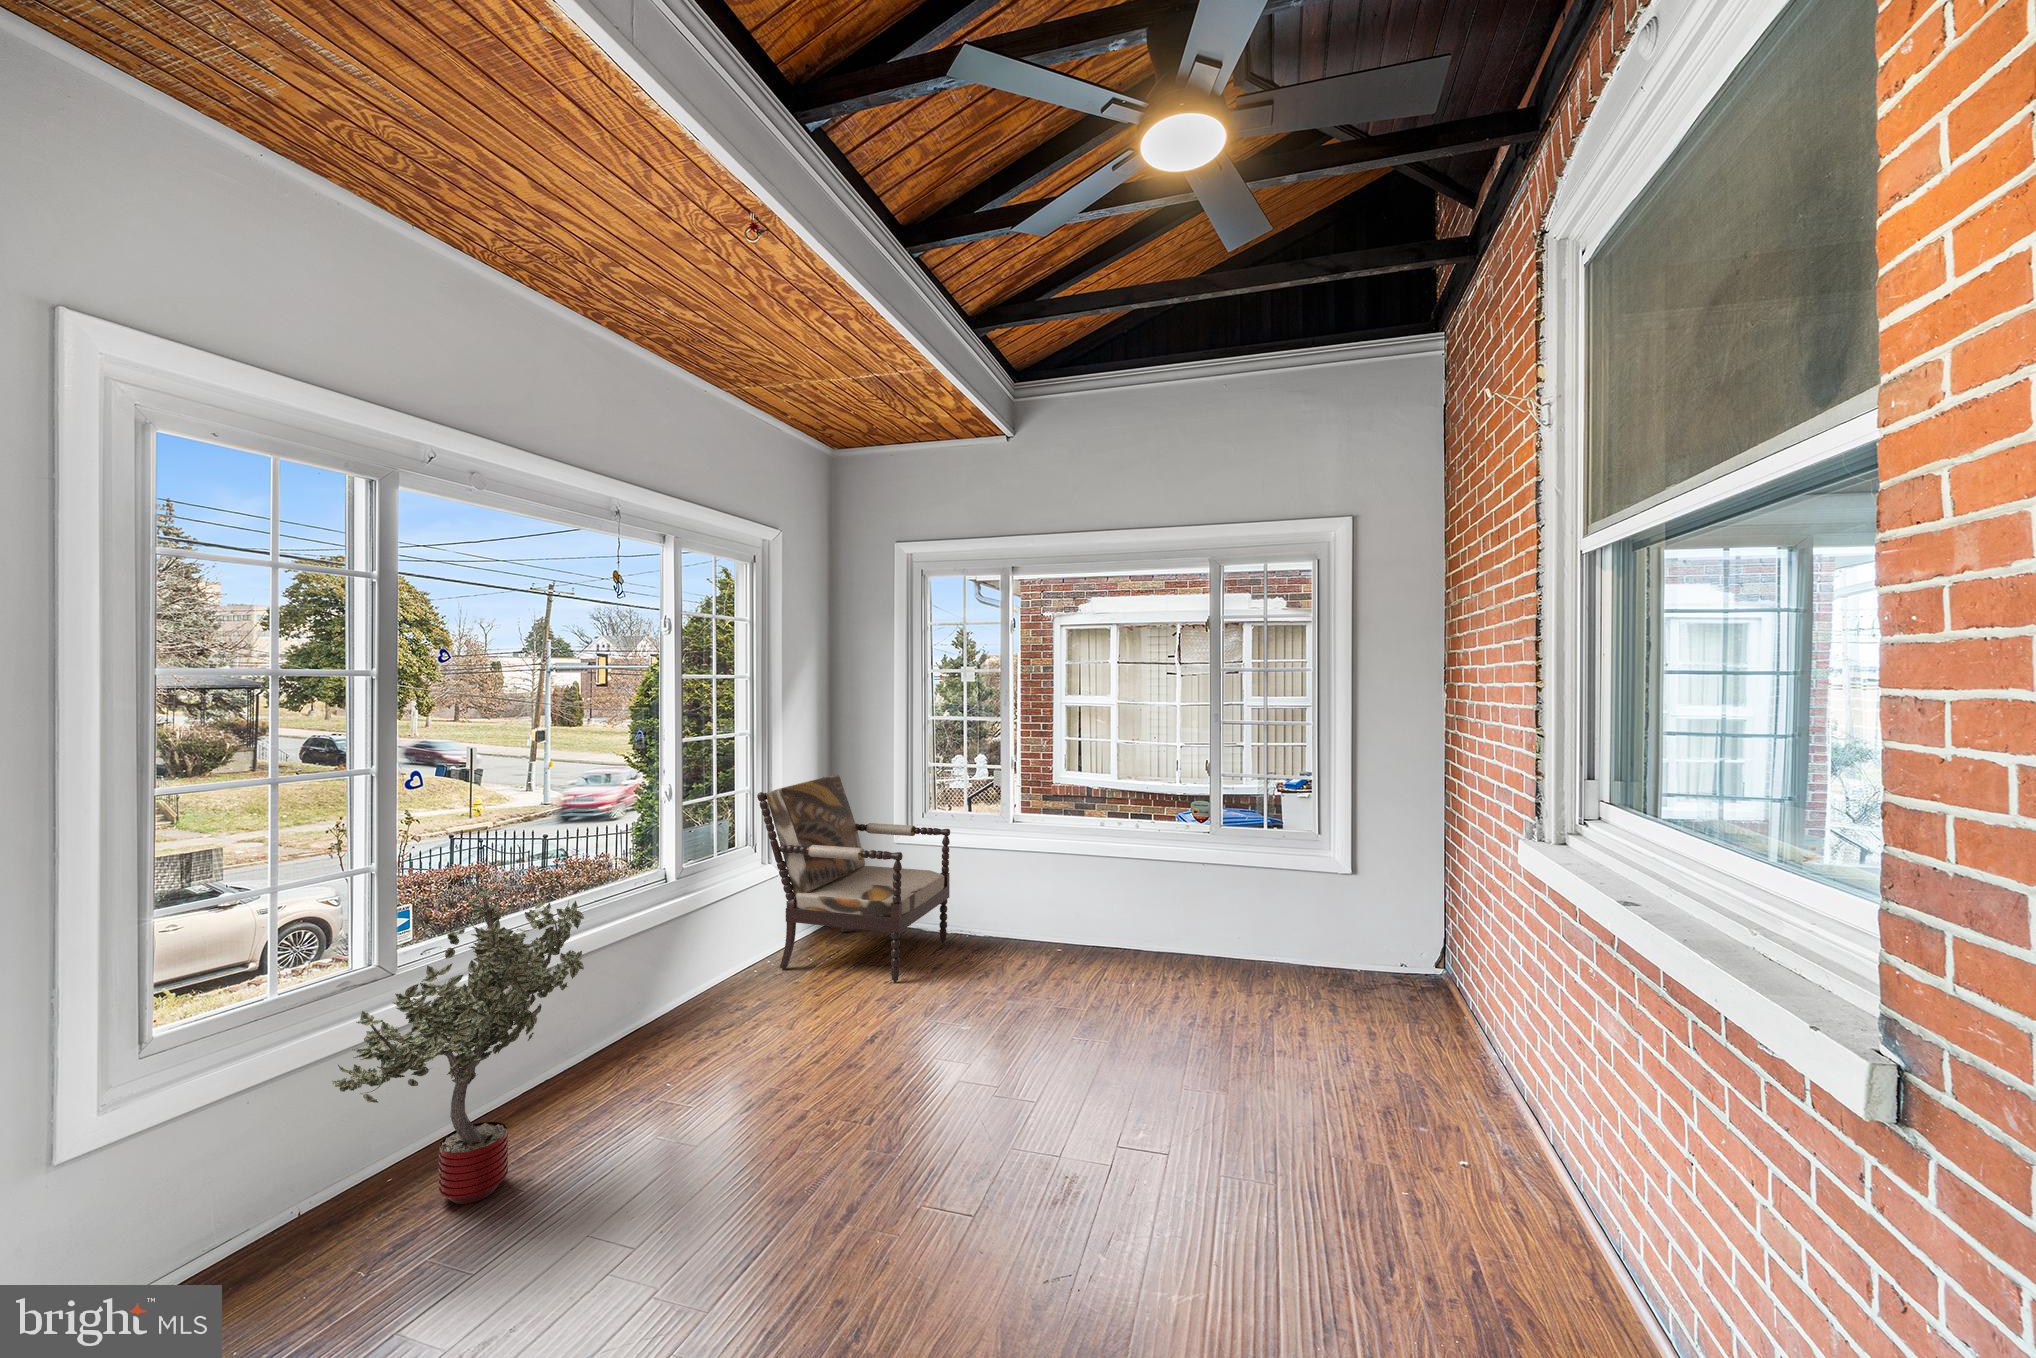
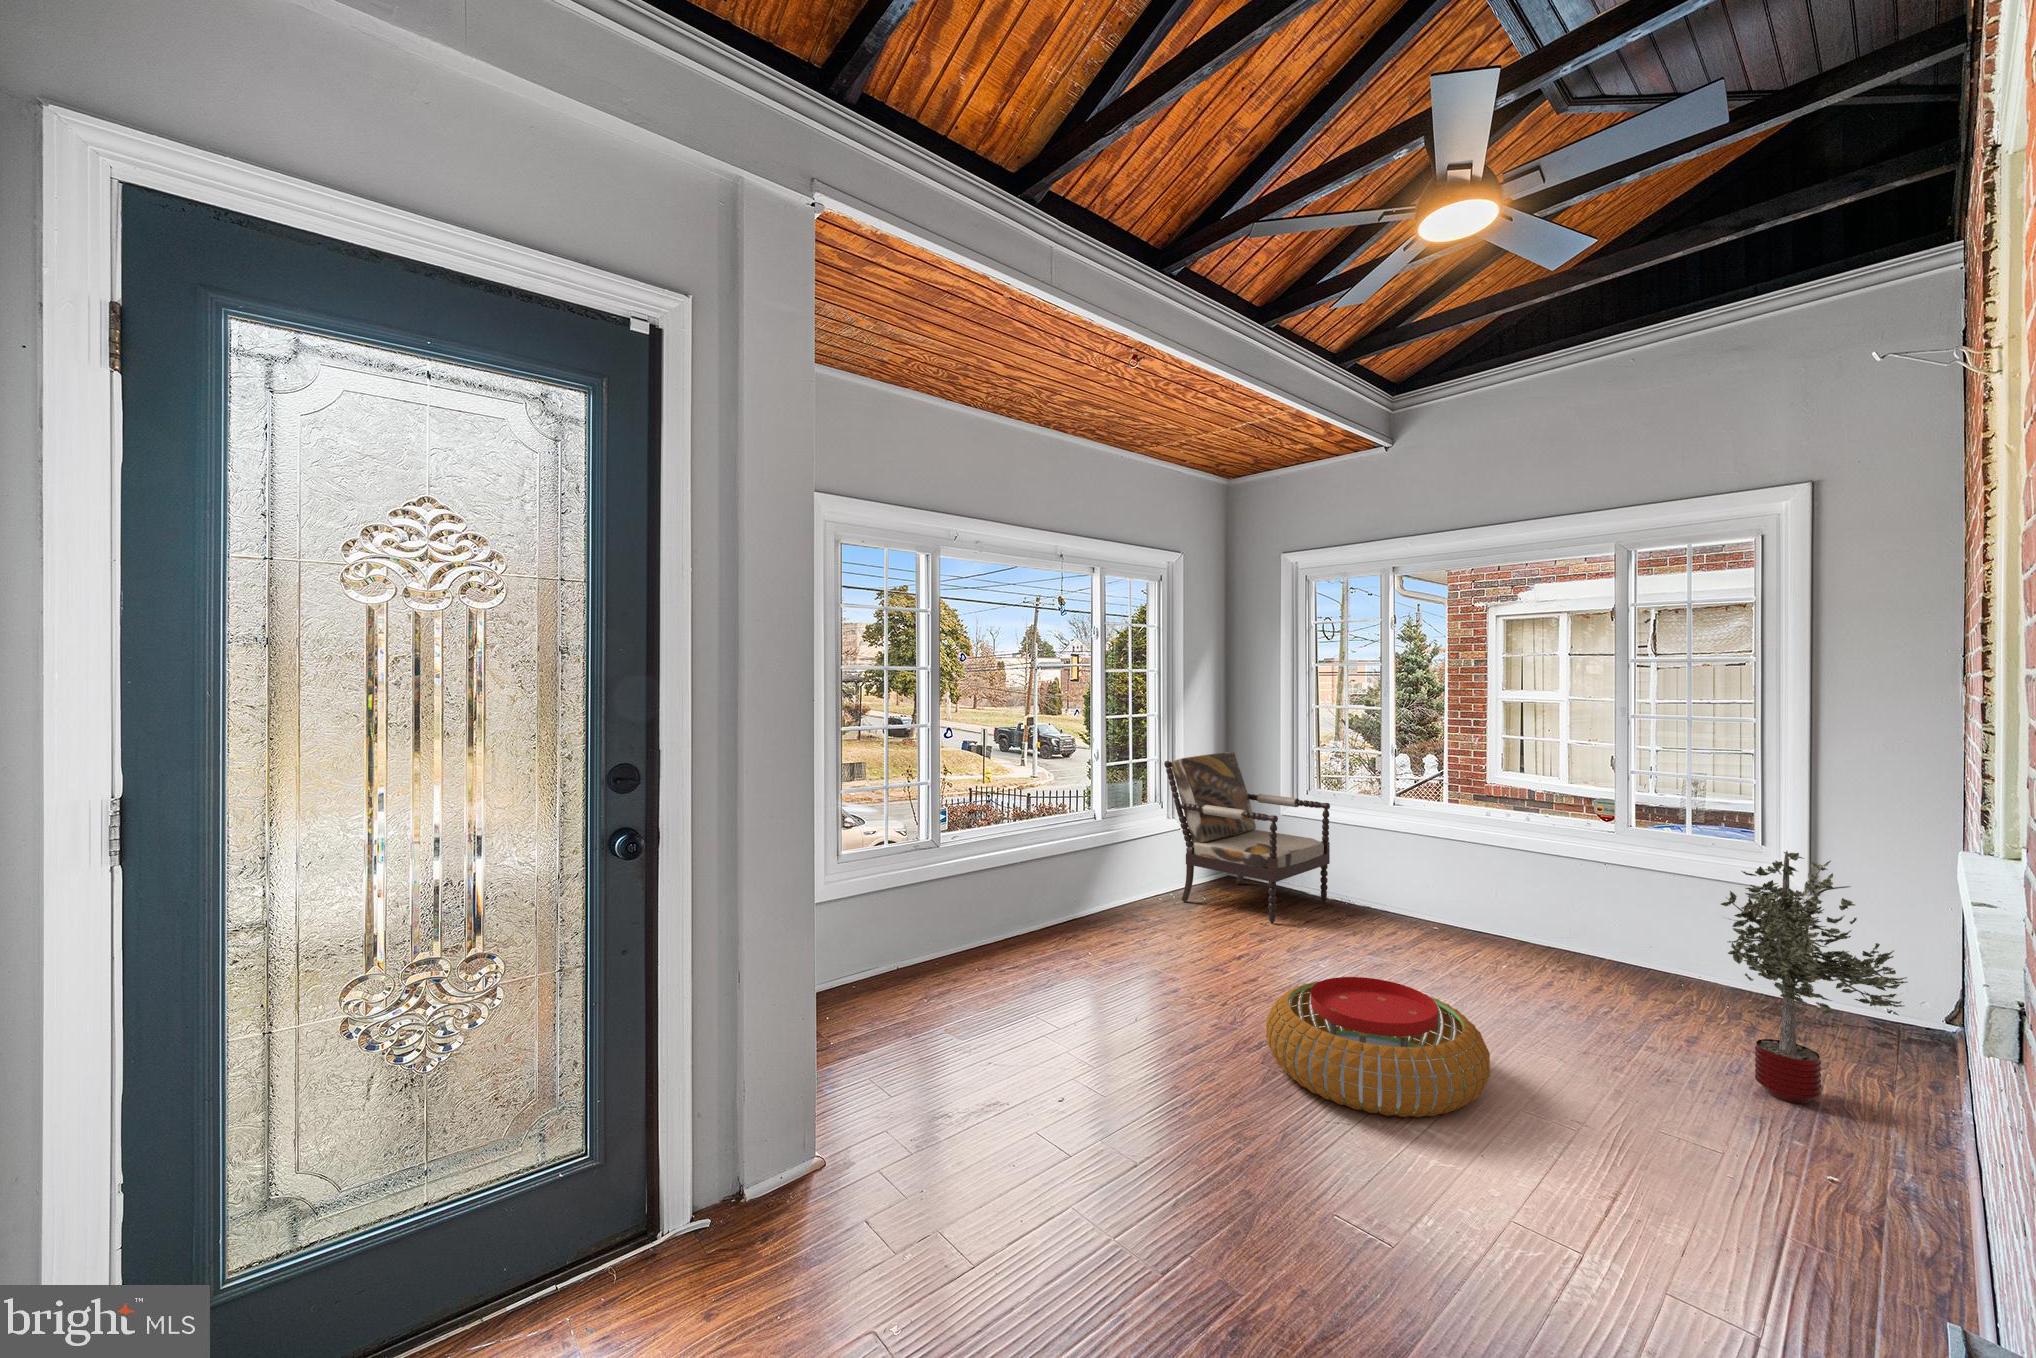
potted tree: present [332,885,584,1204] -> present [1721,851,1907,1104]
pouf: none [941,1062,1203,1265] -> present [1266,977,1490,1117]

